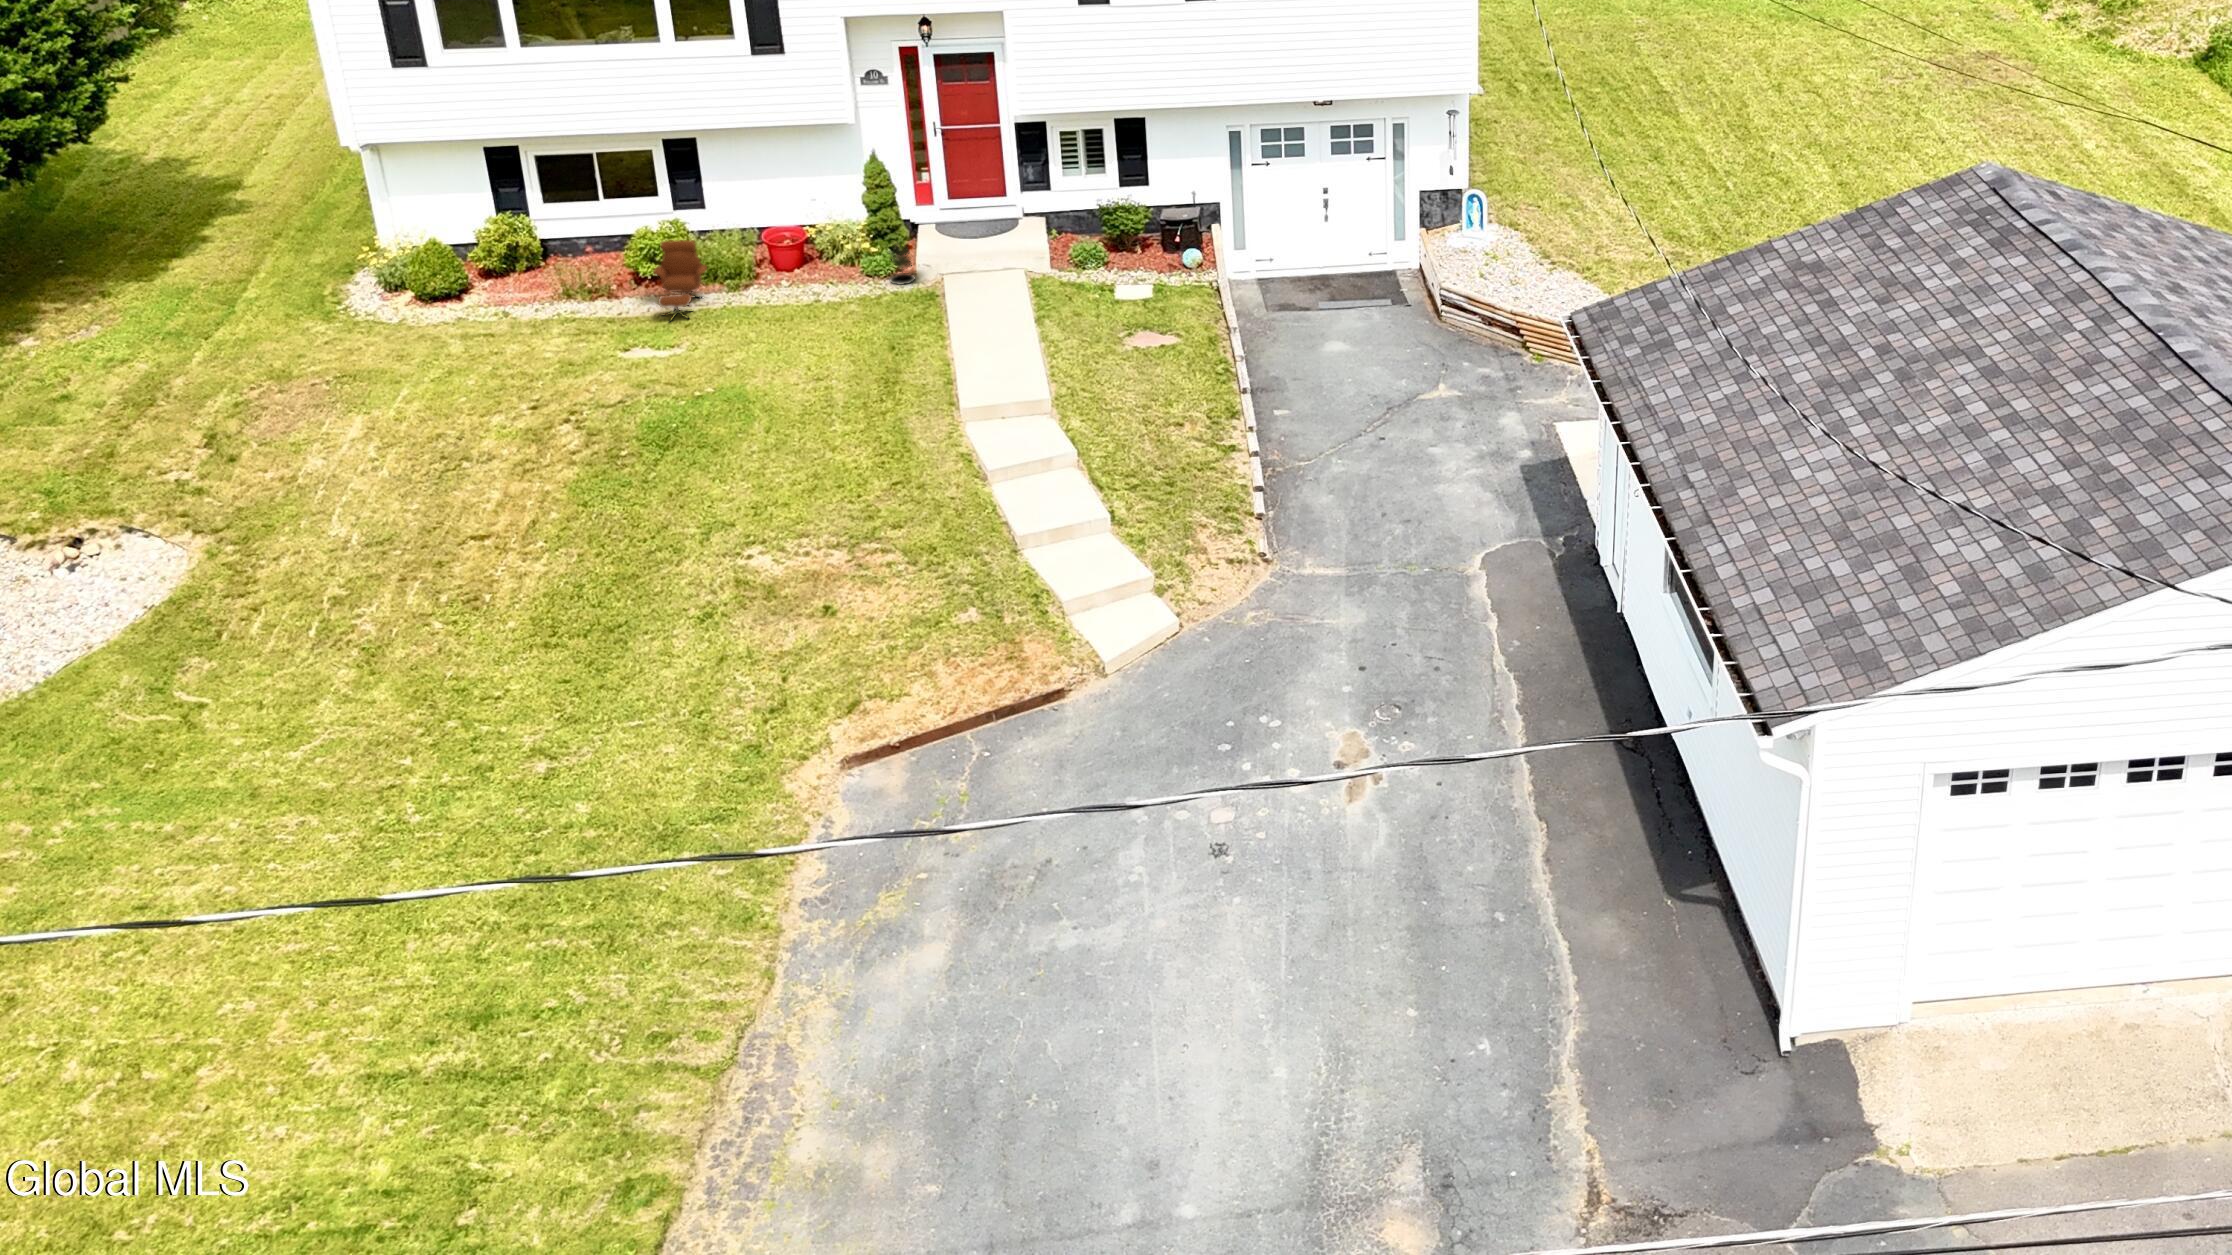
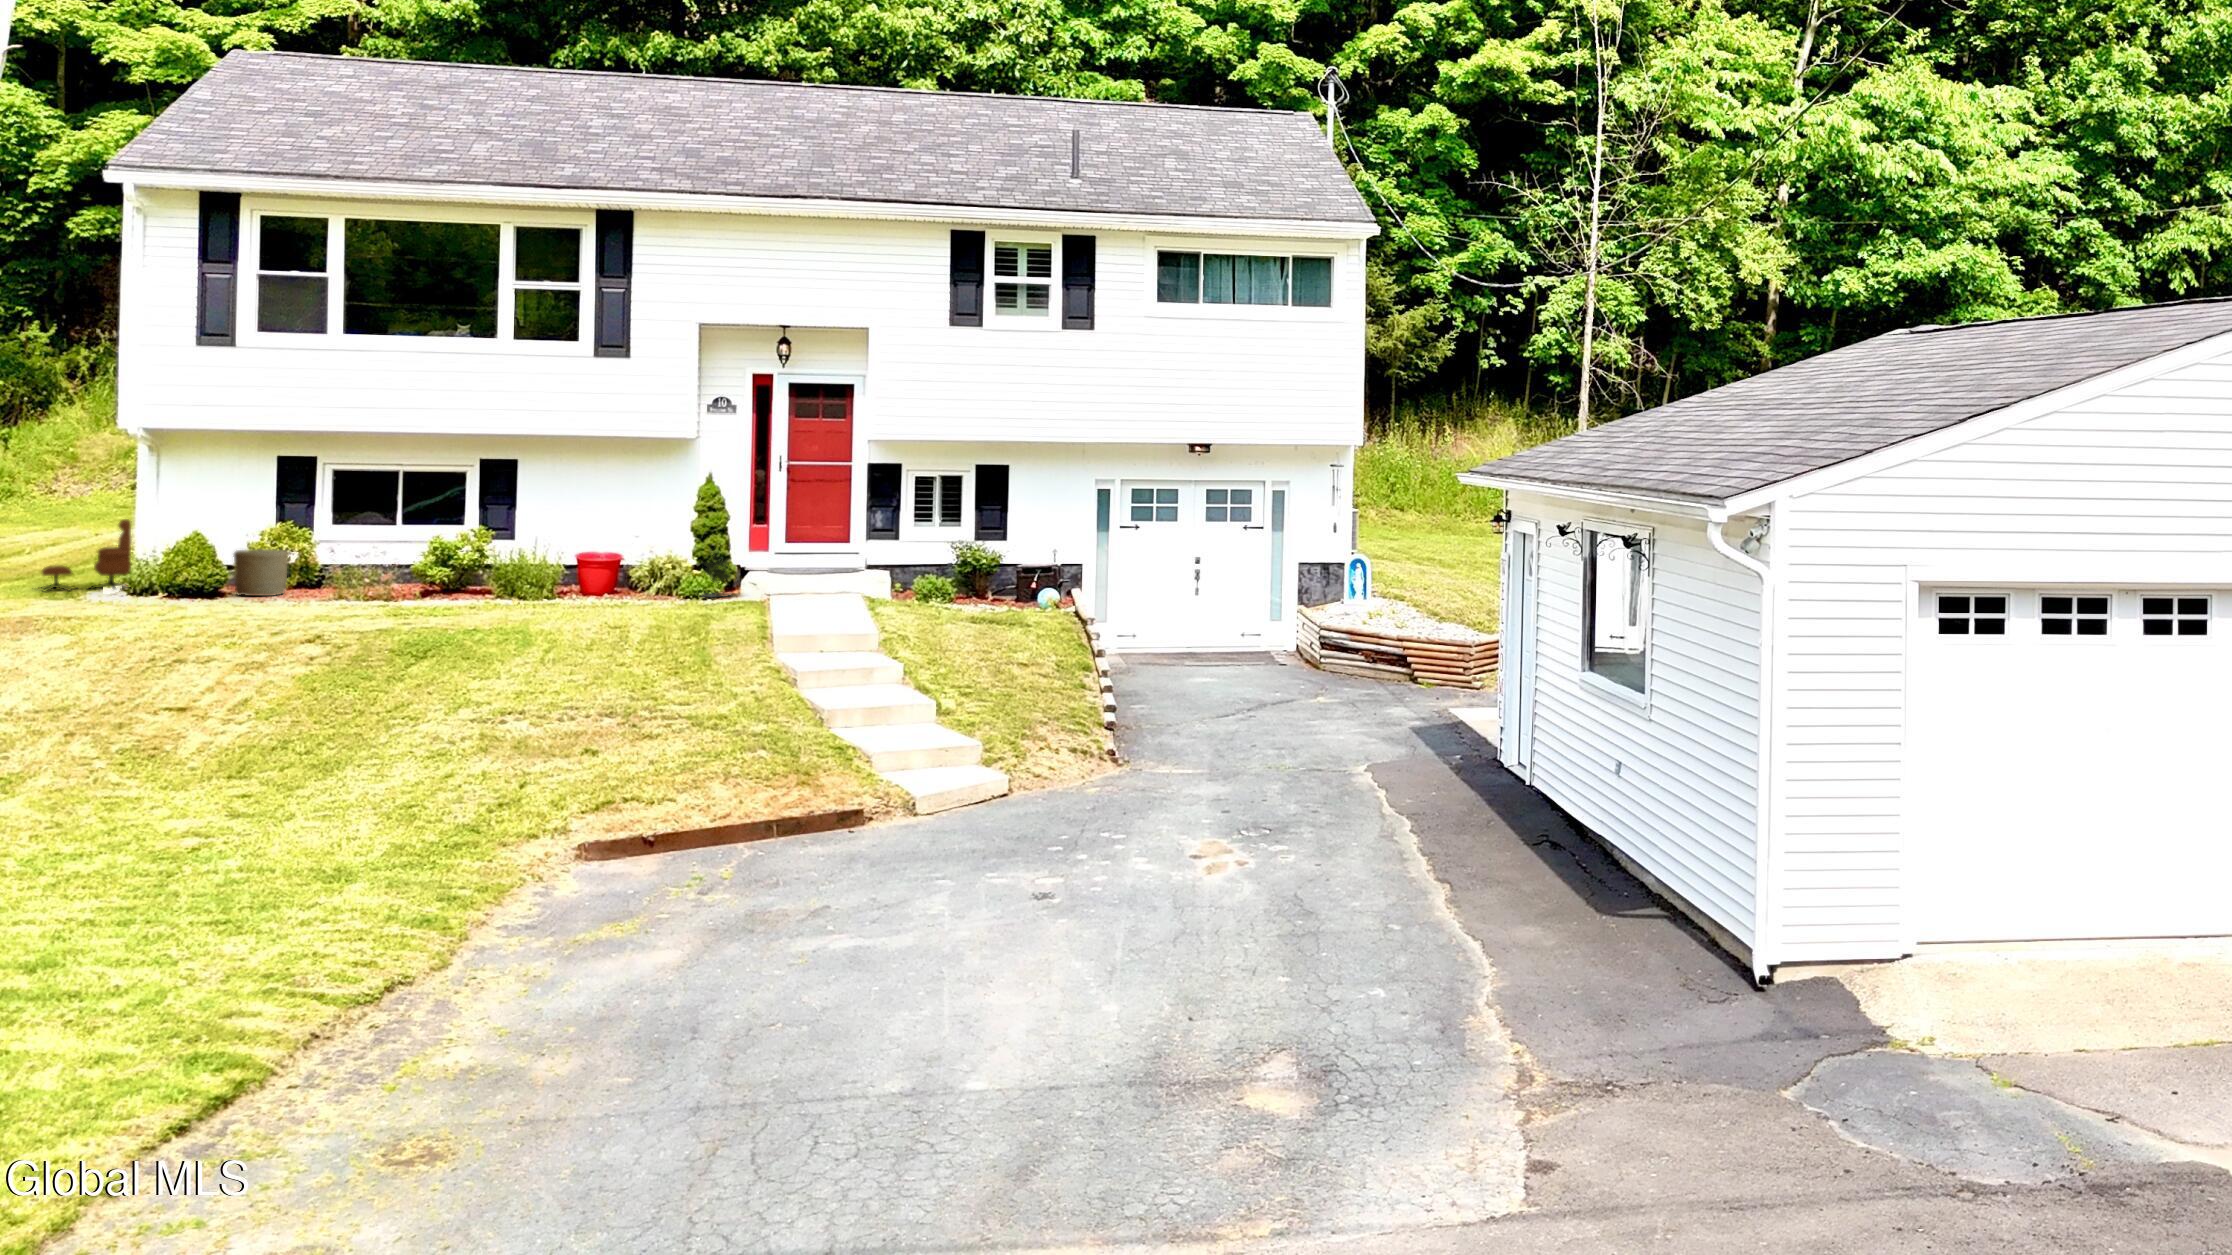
lounge chair: present [653,240,707,320] -> present [42,519,131,590]
basket: none [491,262,539,312] -> present [233,549,289,596]

